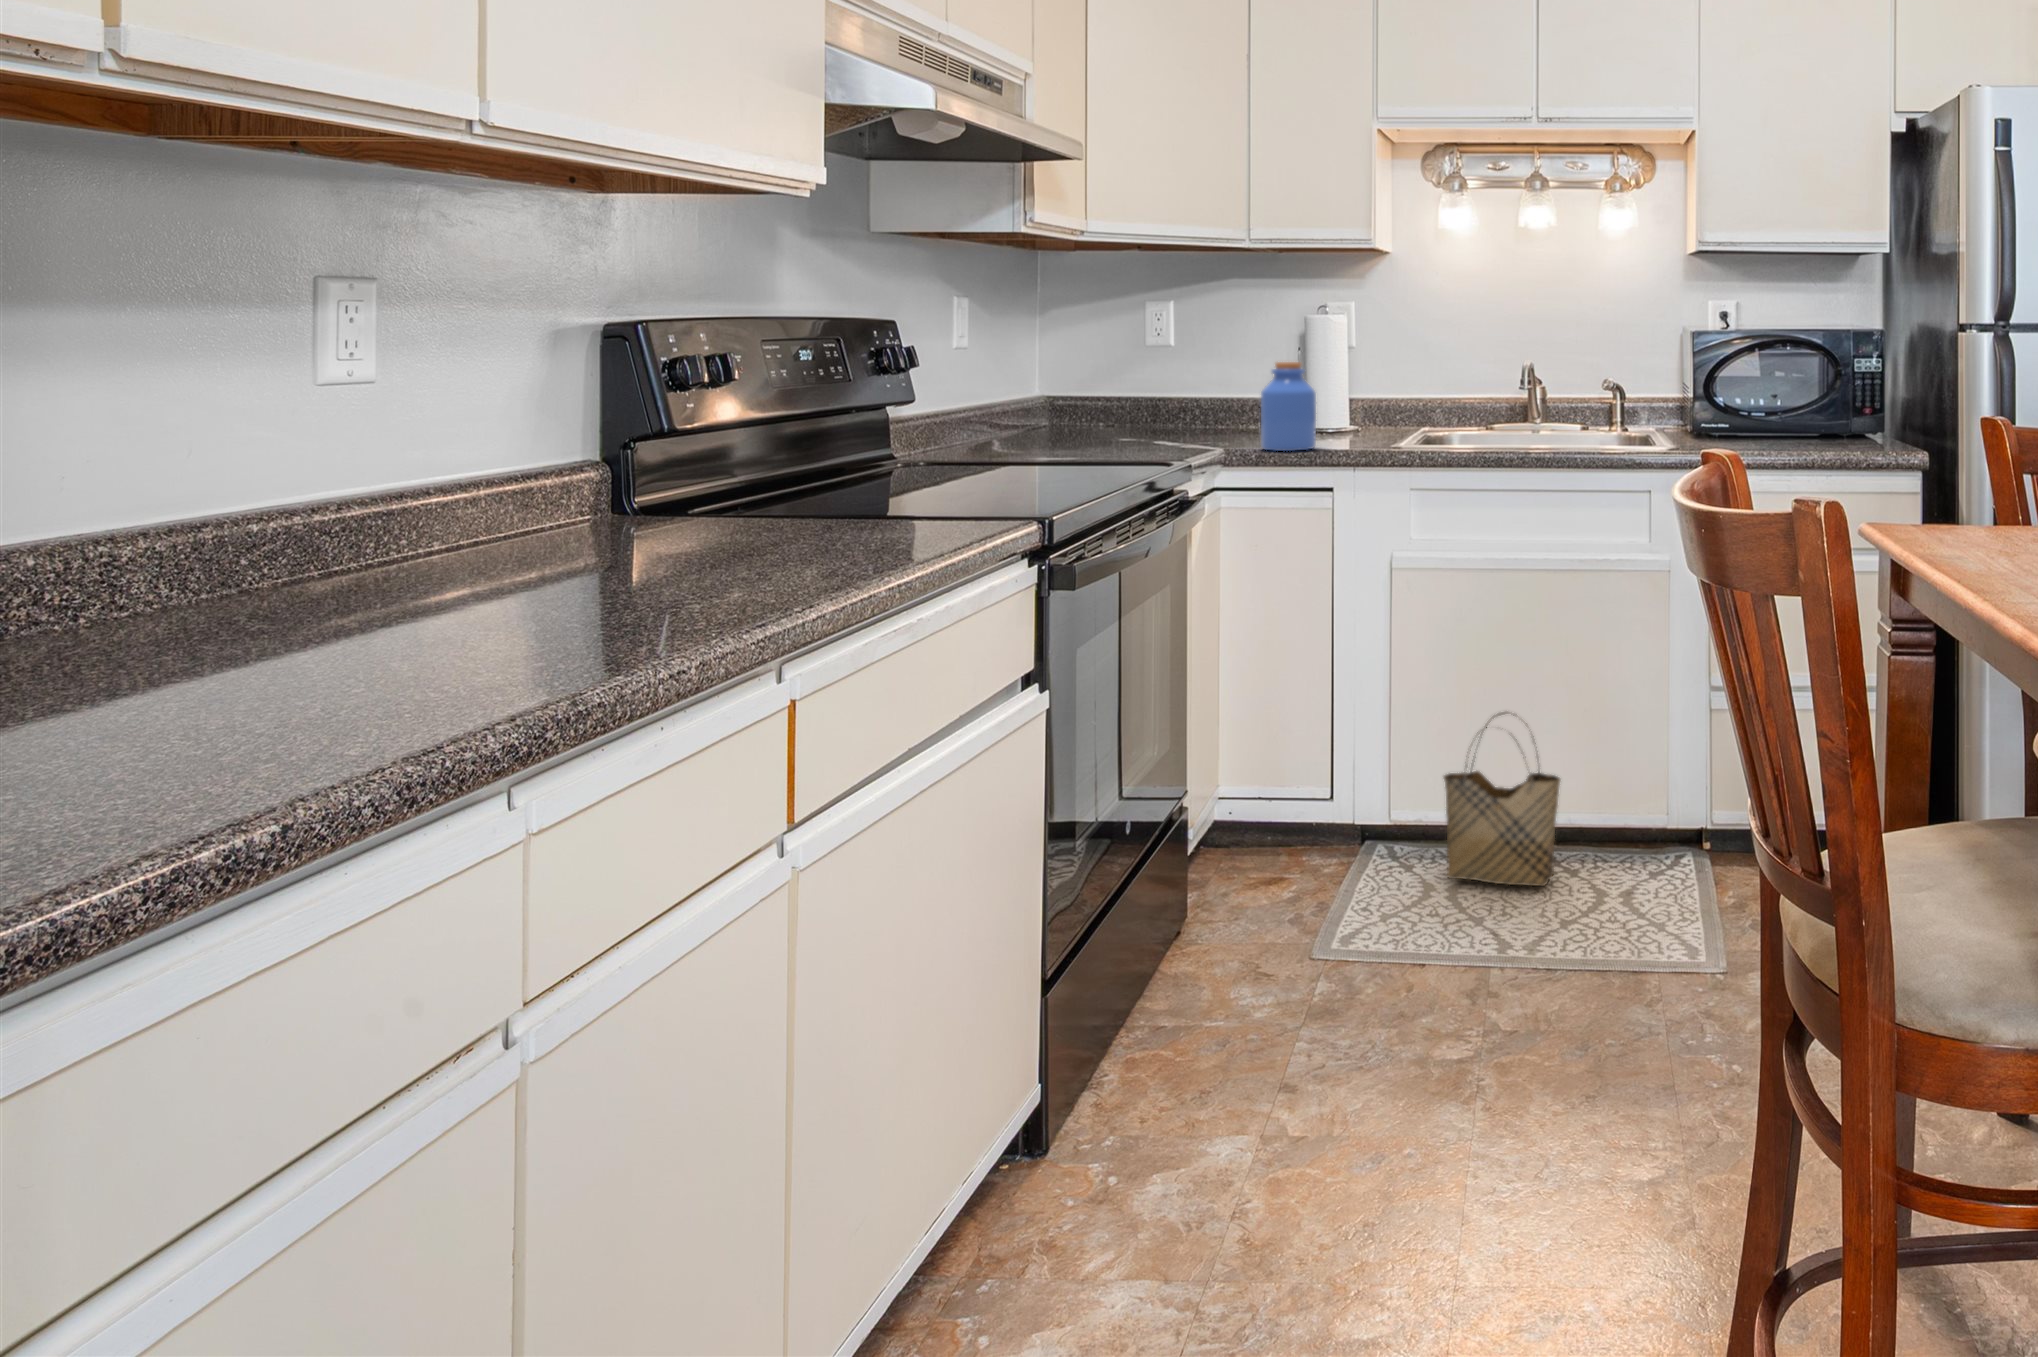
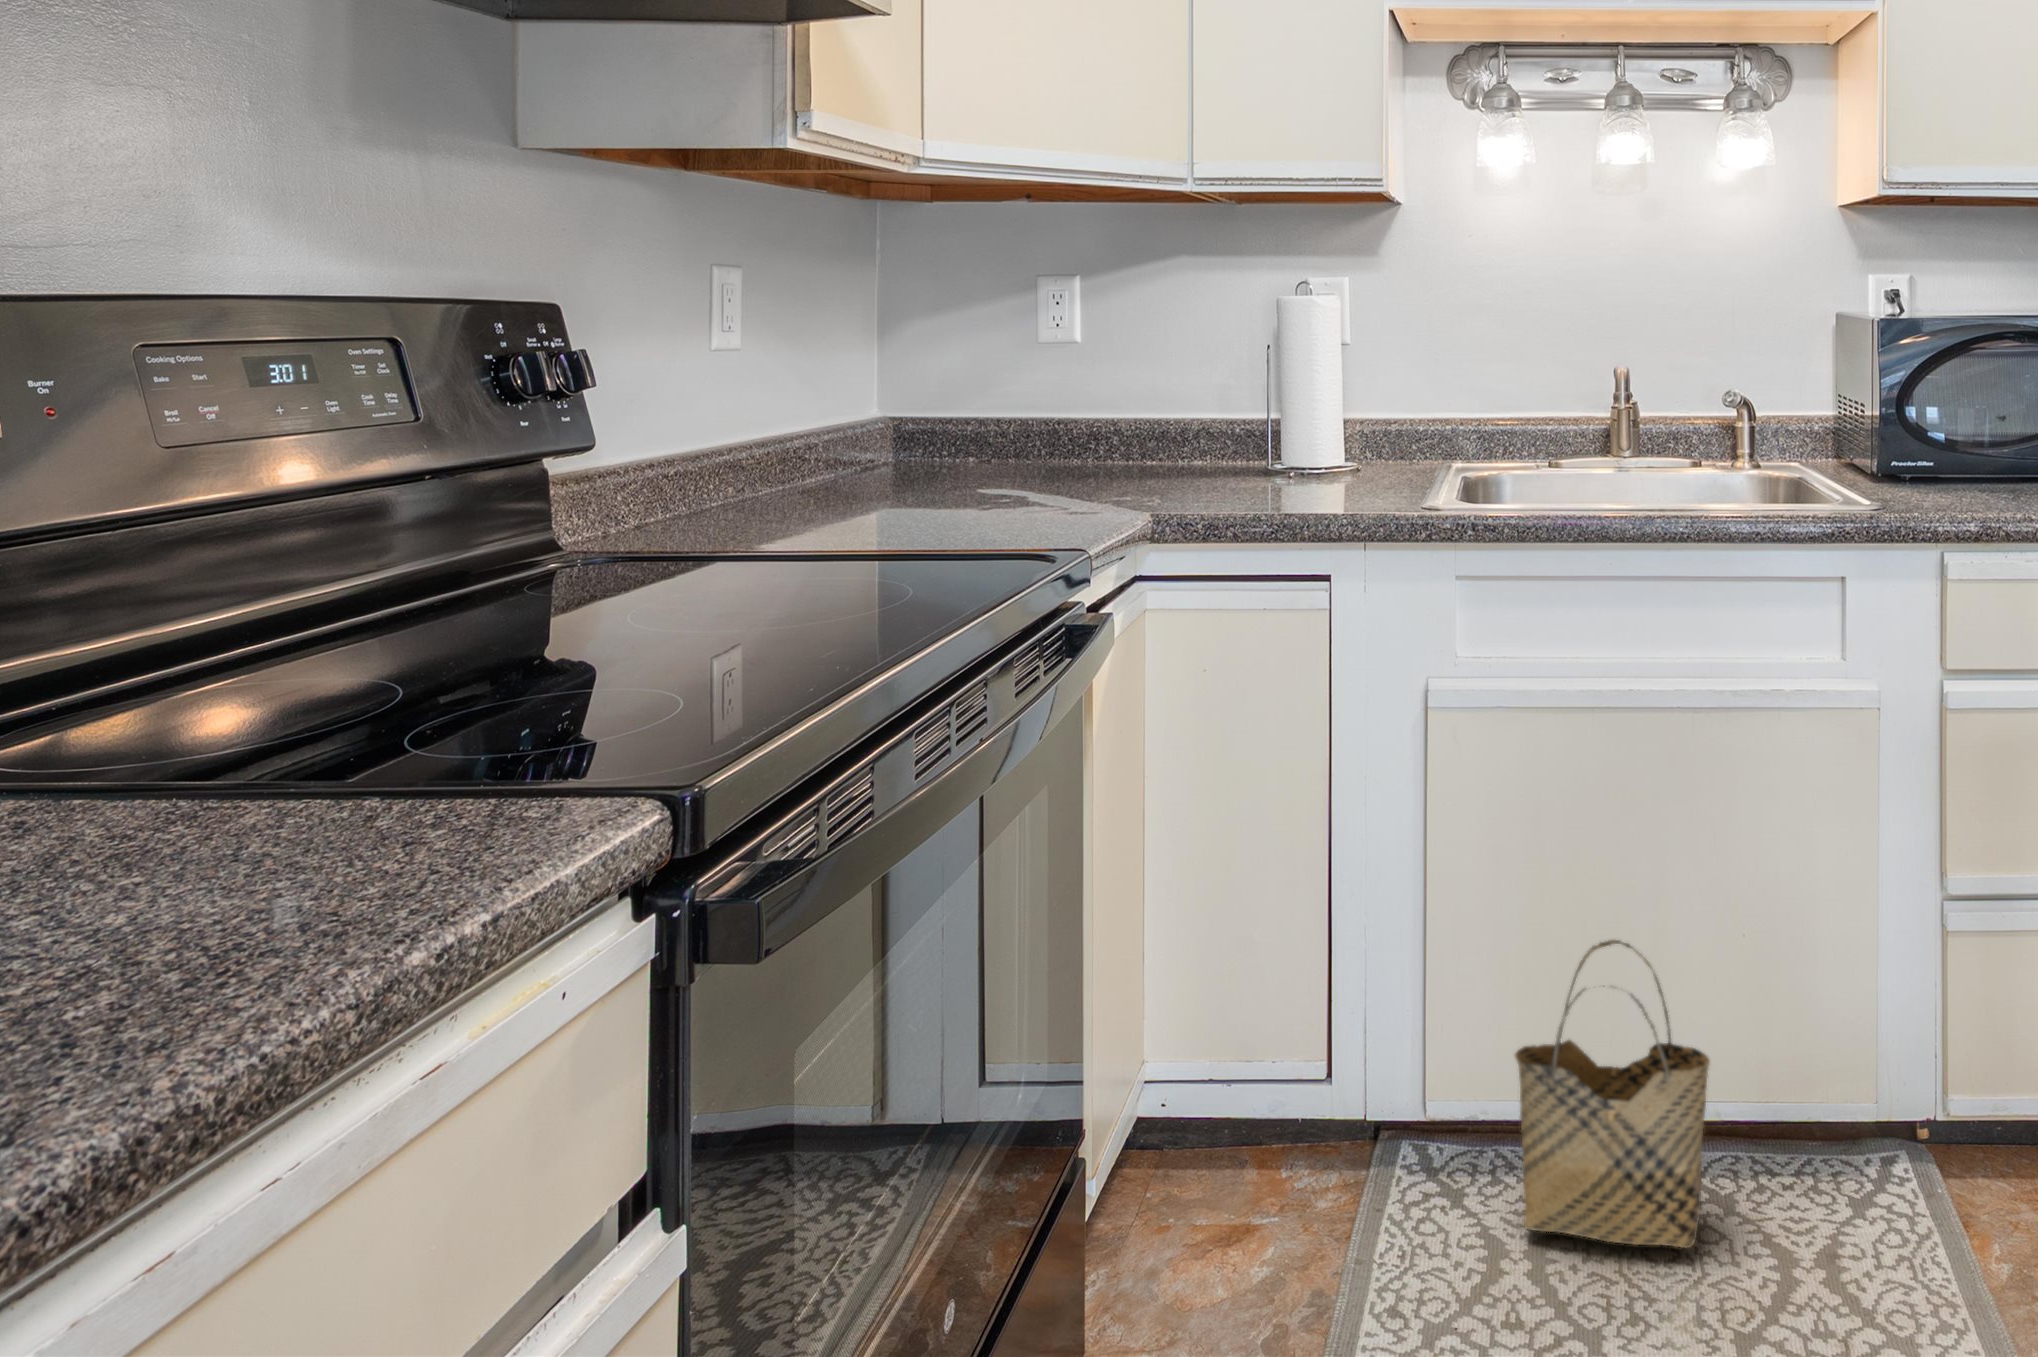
jar: present [1261,362,1316,451] -> none [1210,372,1299,517]

